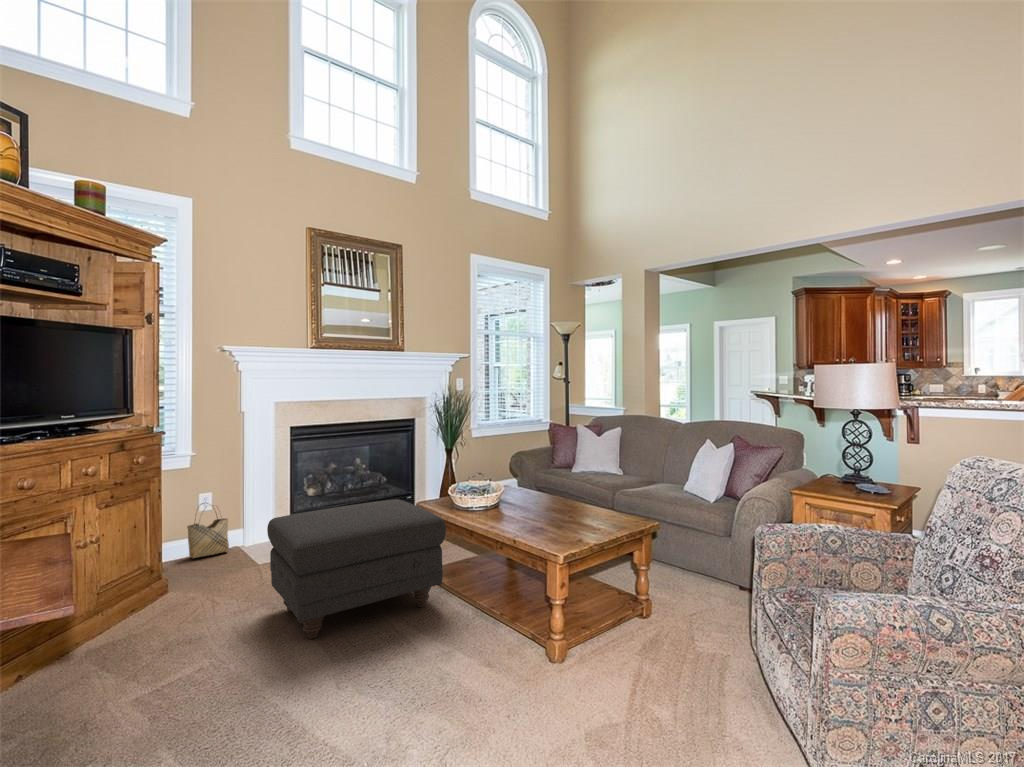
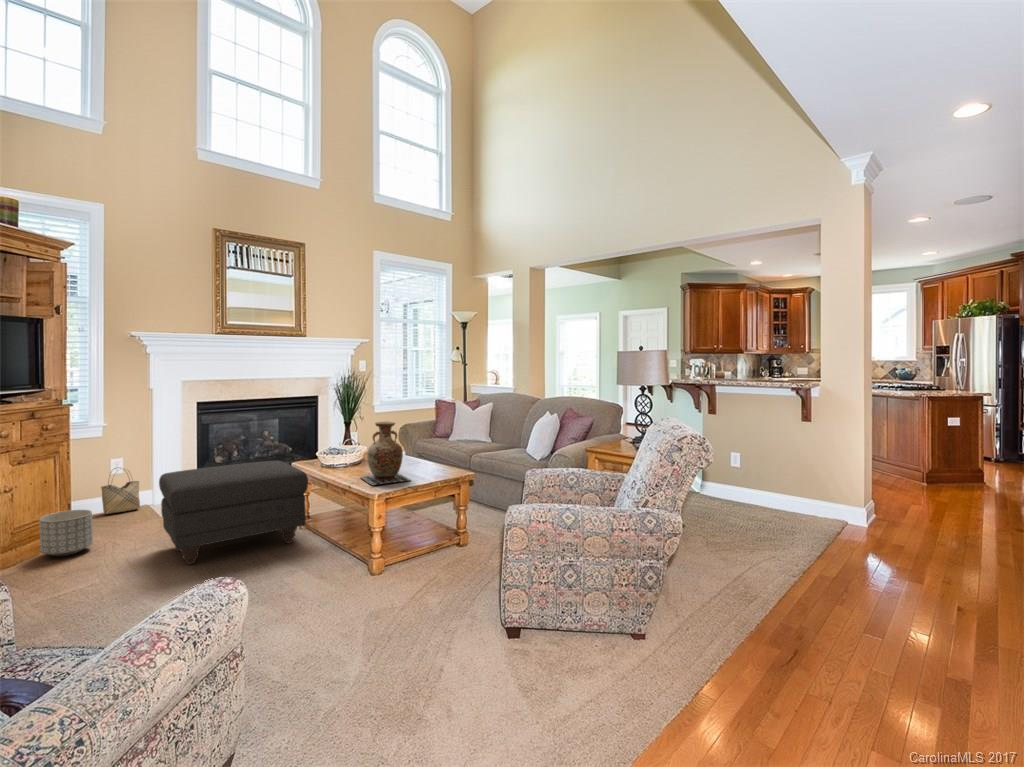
vase: none [518,456,590,541] -> present [361,422,410,485]
planter: none [128,561,188,621] -> present [39,510,93,556]

